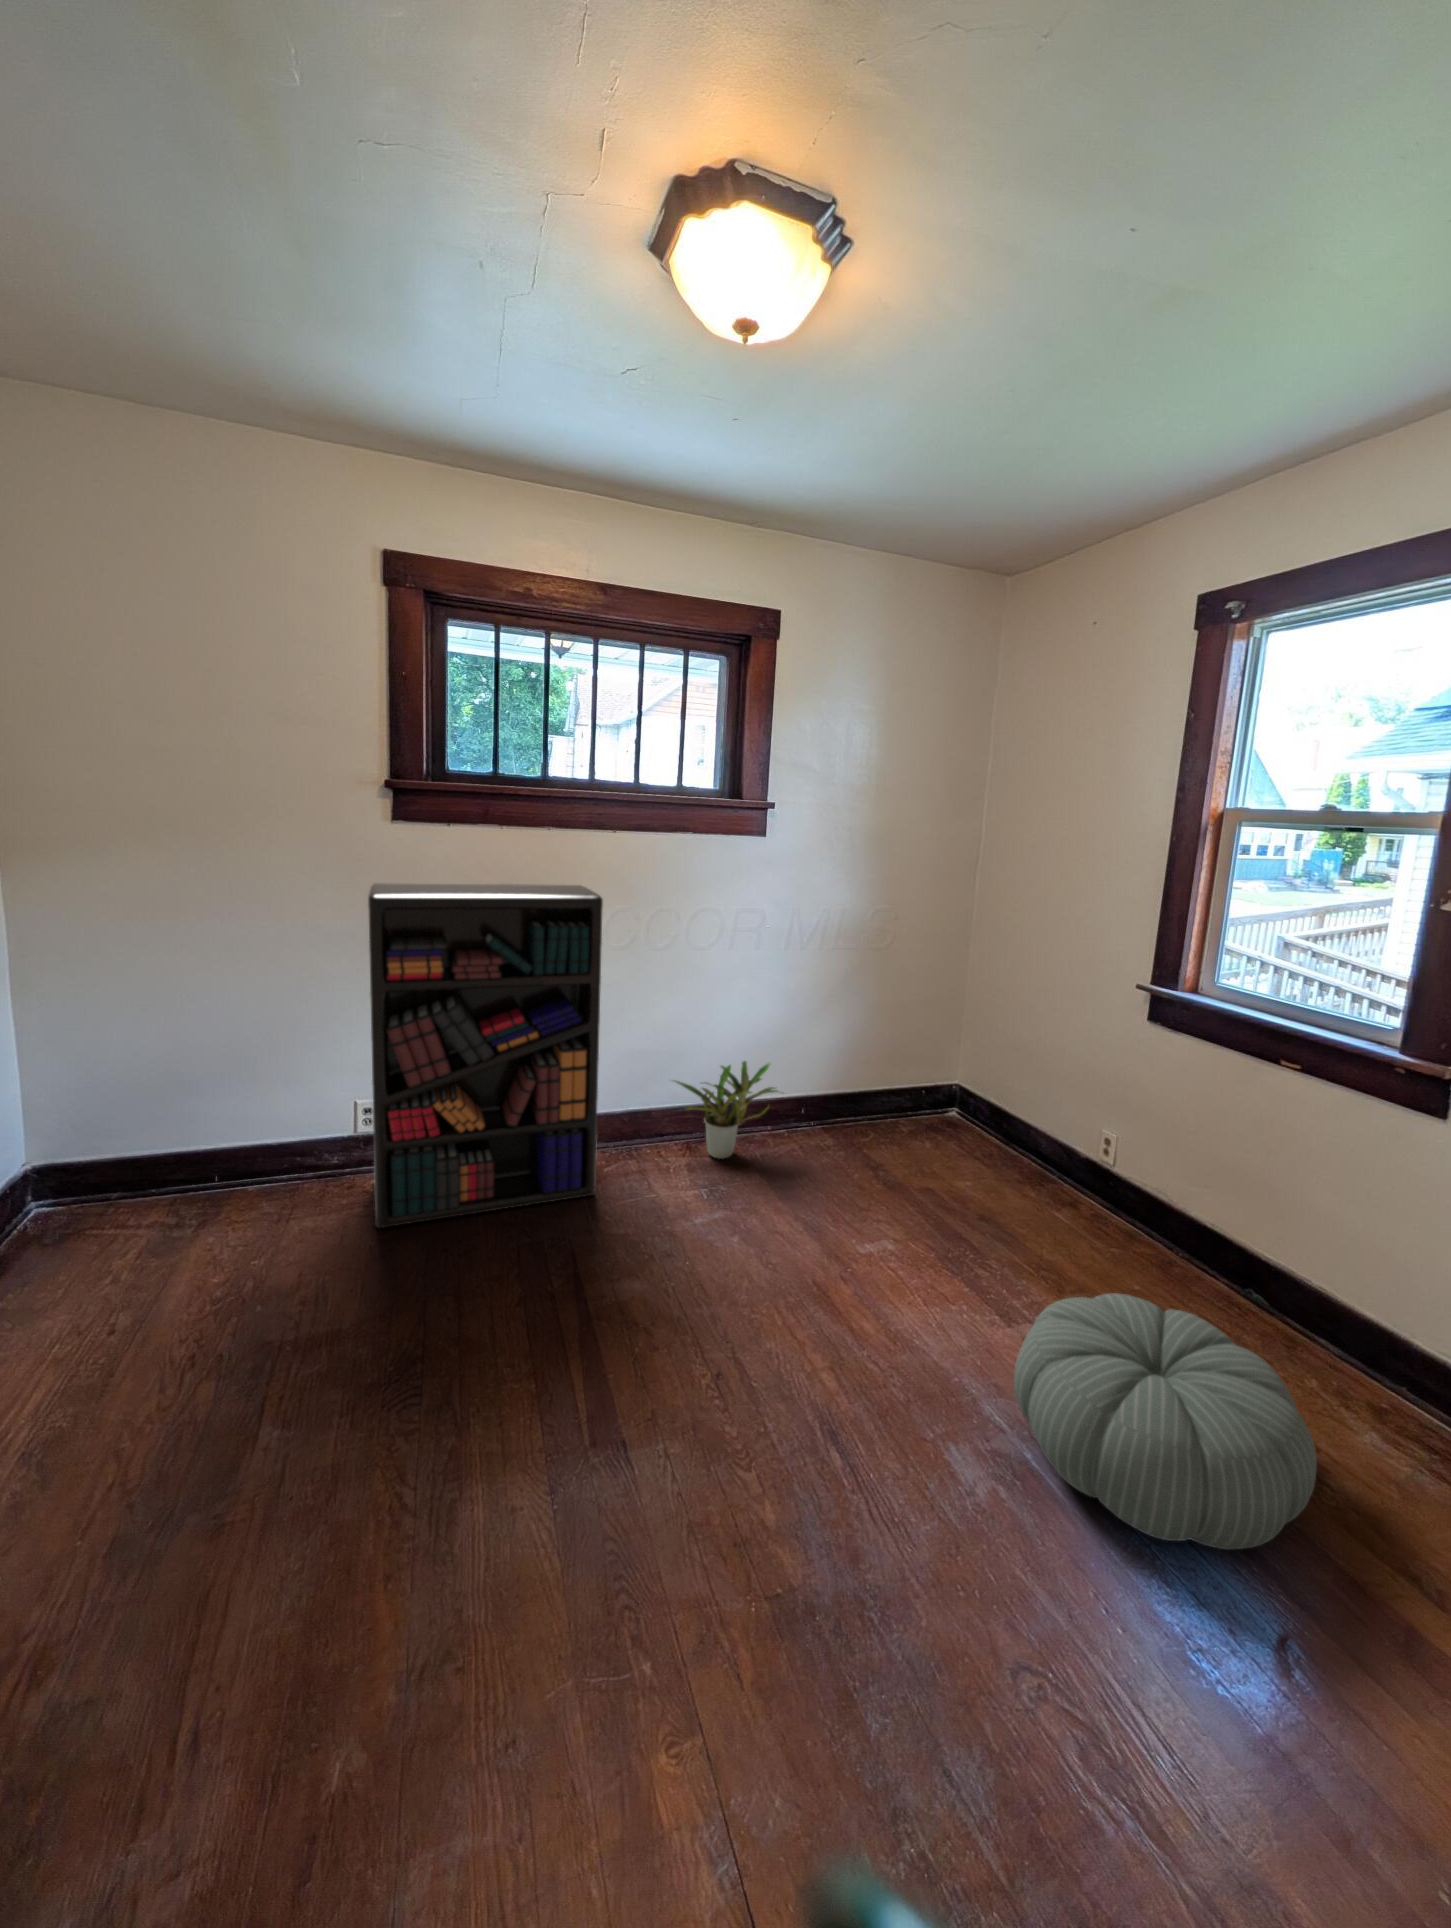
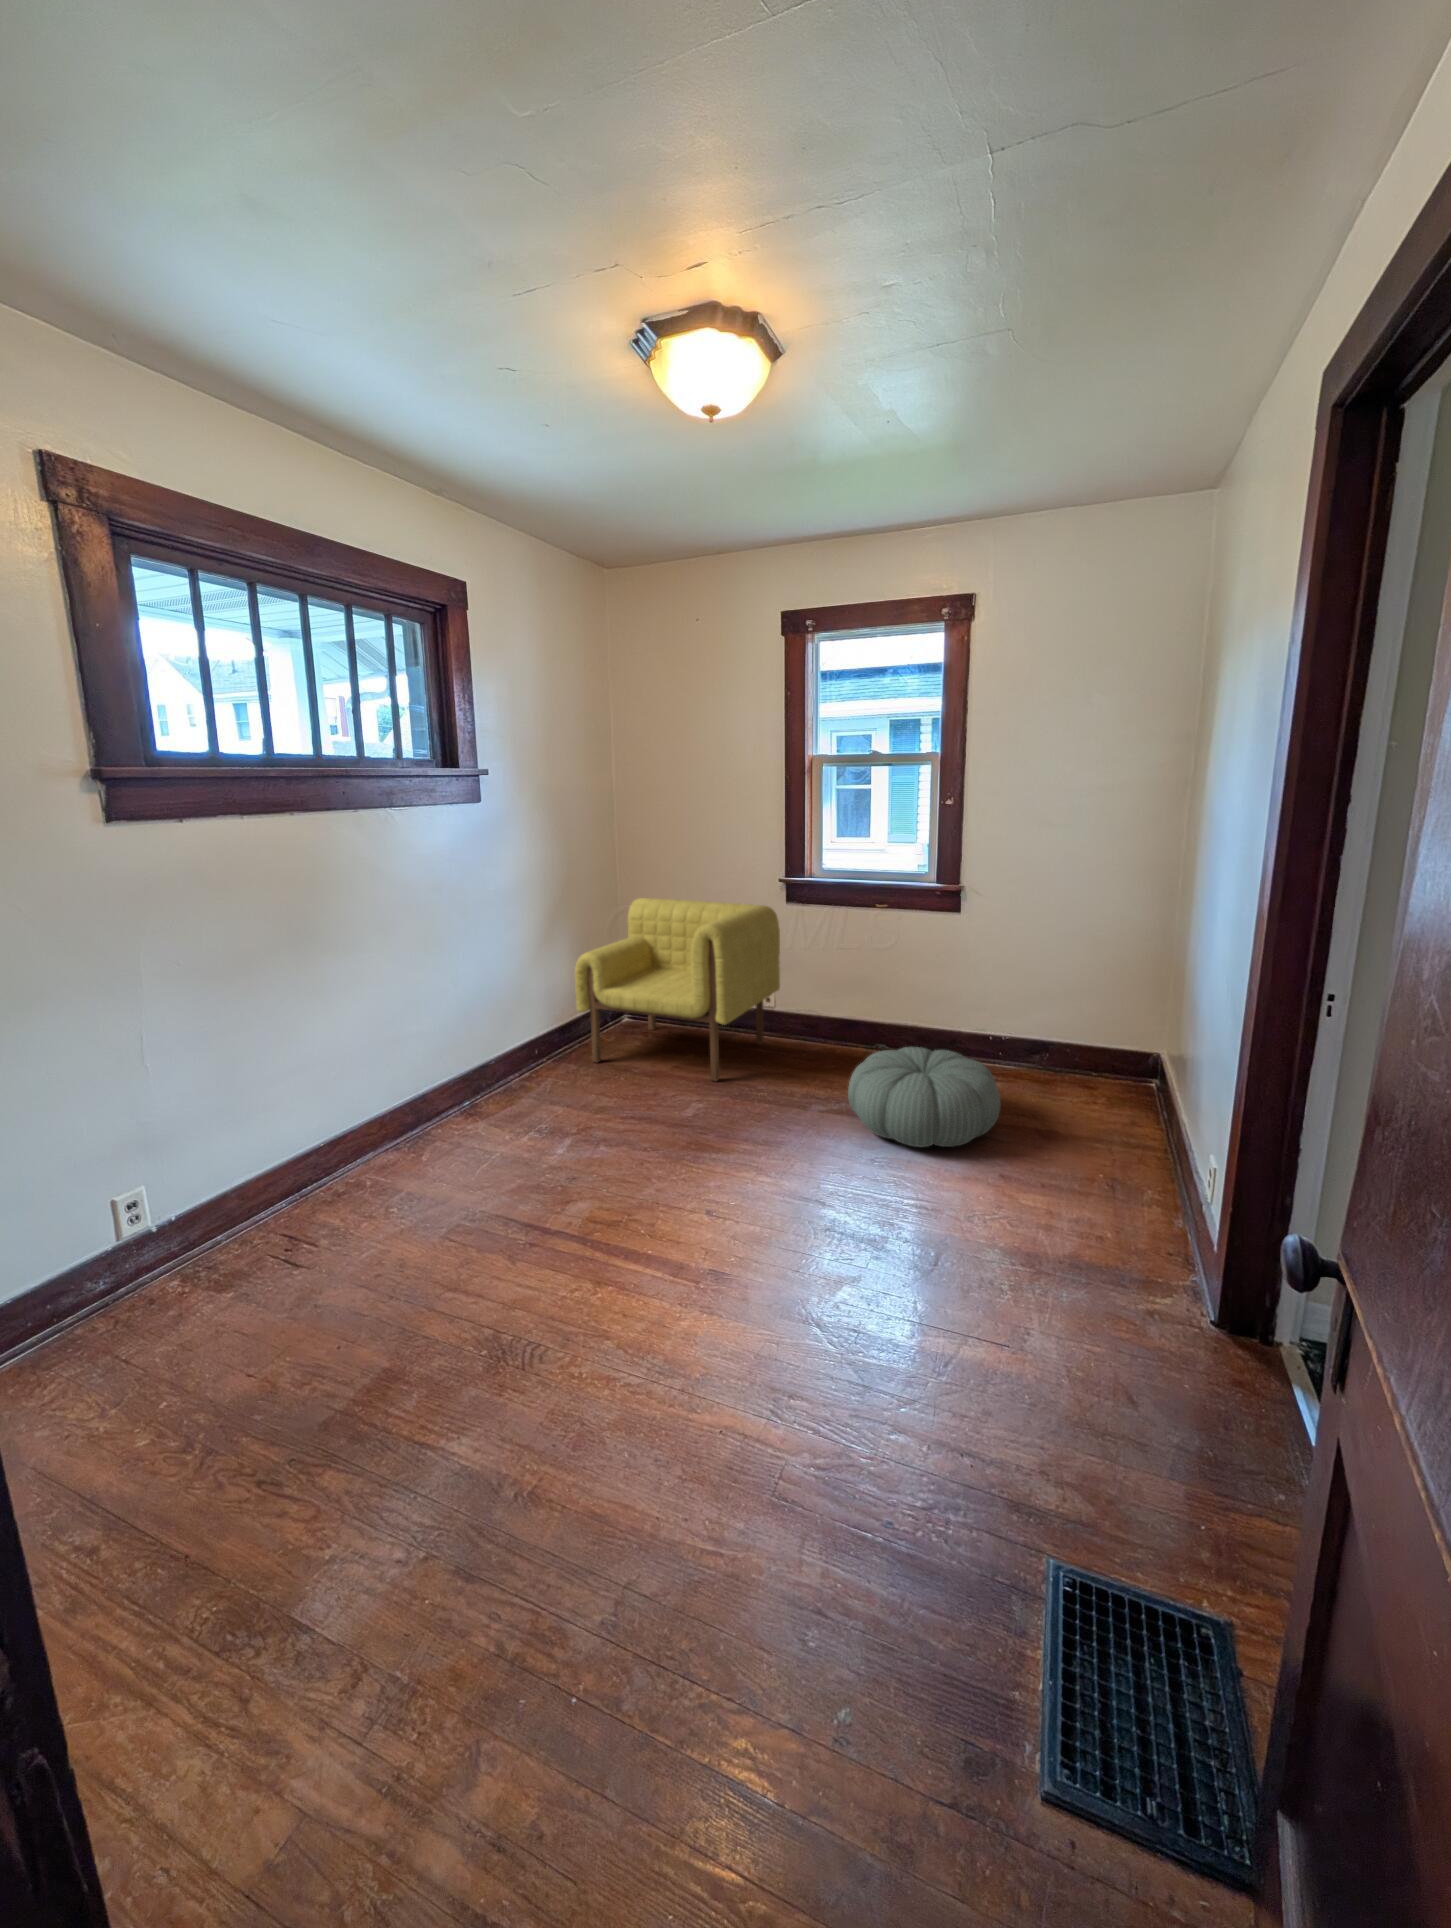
bookshelf: present [368,883,603,1228] -> none [118,871,453,1300]
armchair: none [848,971,1123,1227] -> present [575,898,780,1081]
potted plant: present [674,1061,778,1159] -> none [446,1009,546,1112]

